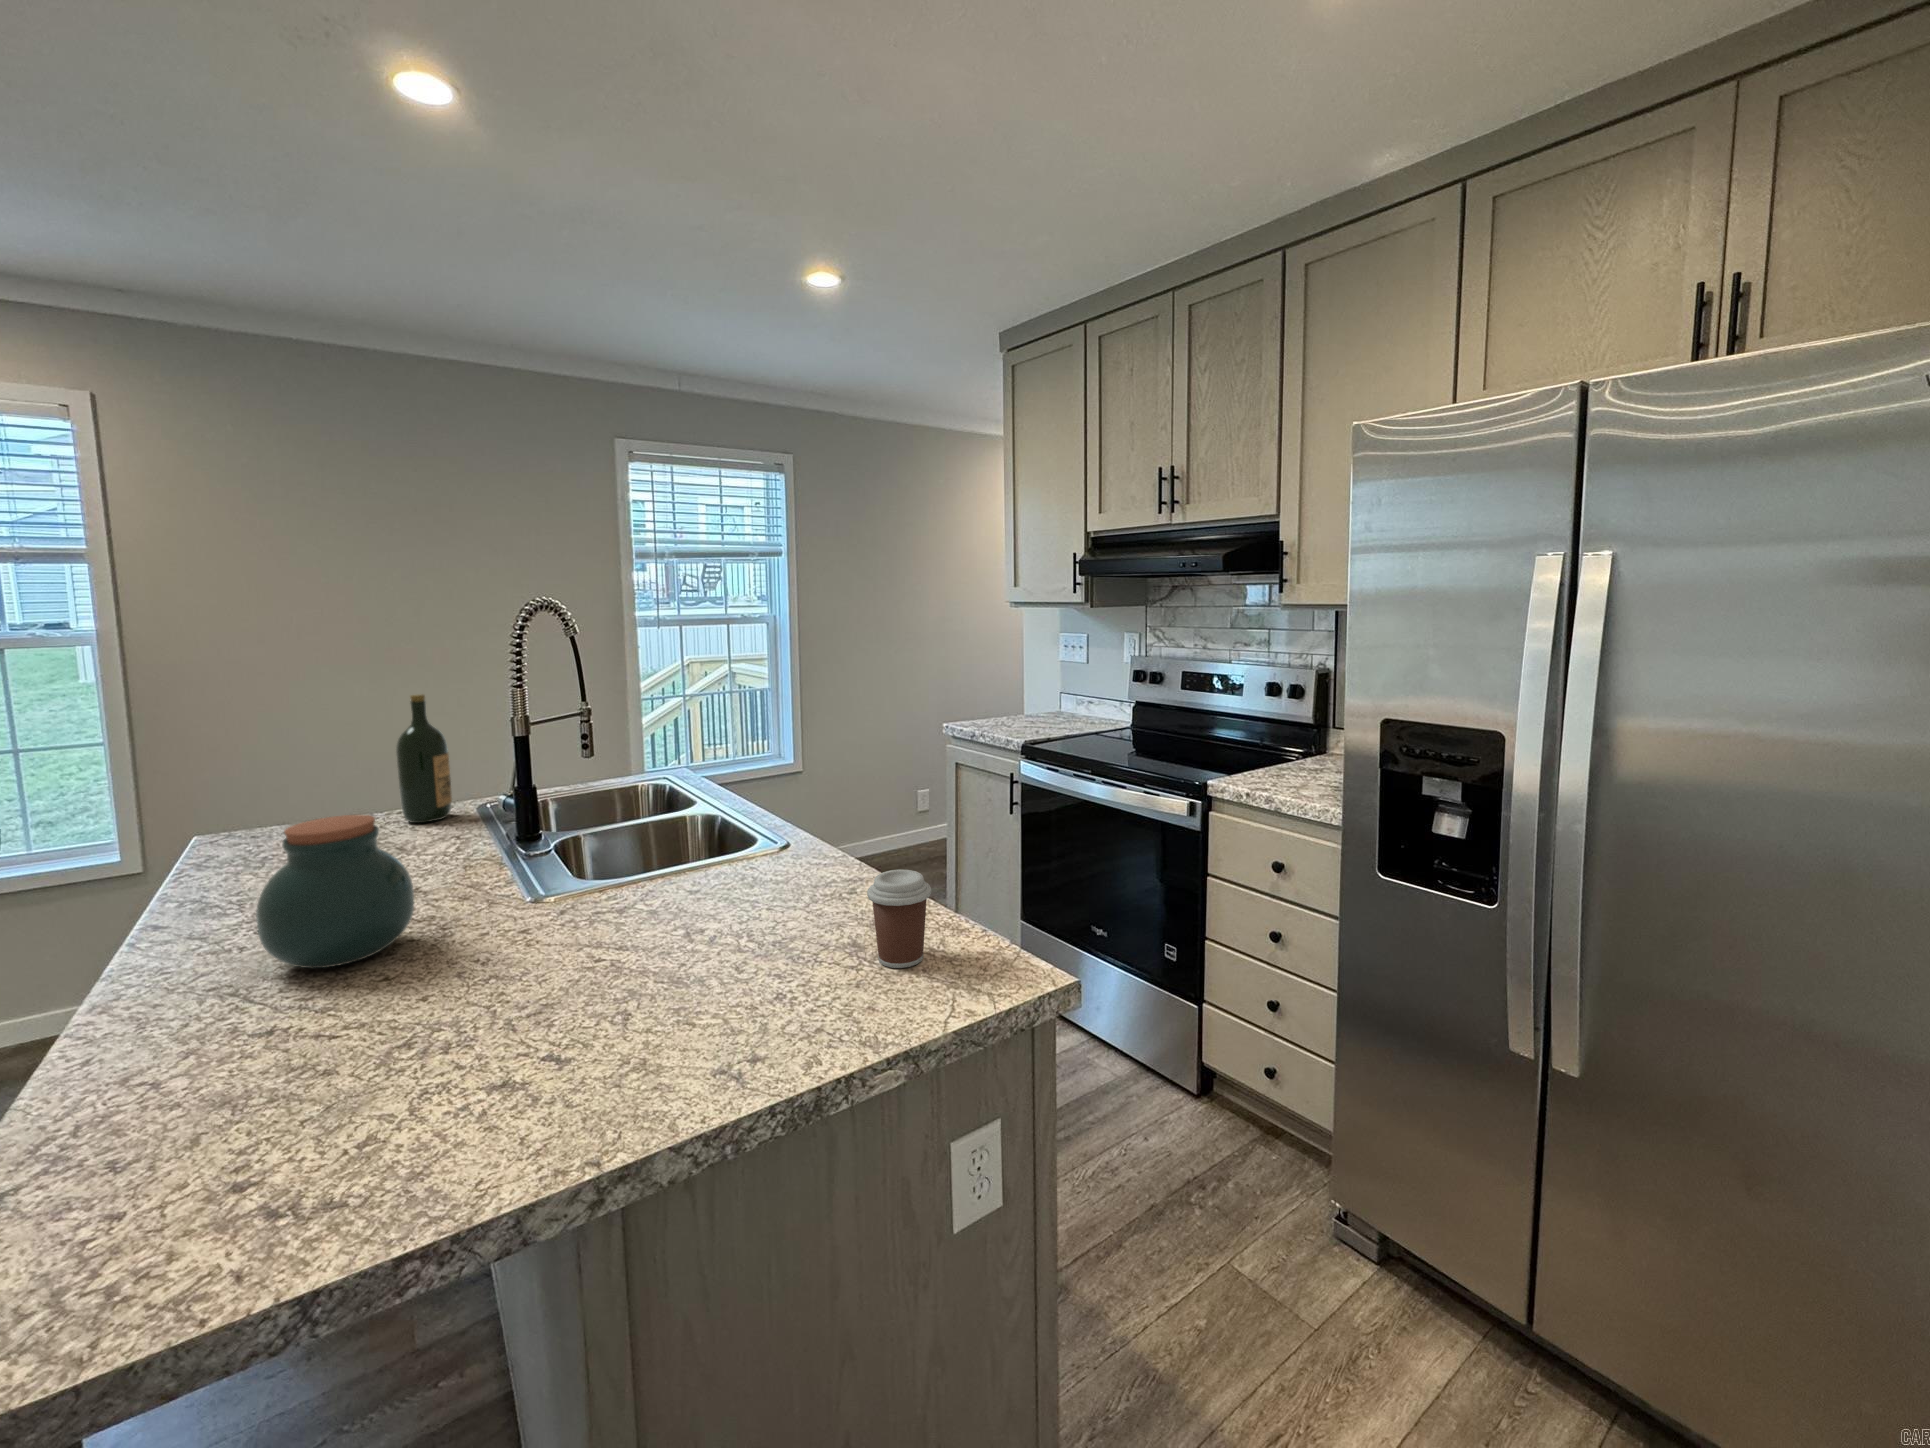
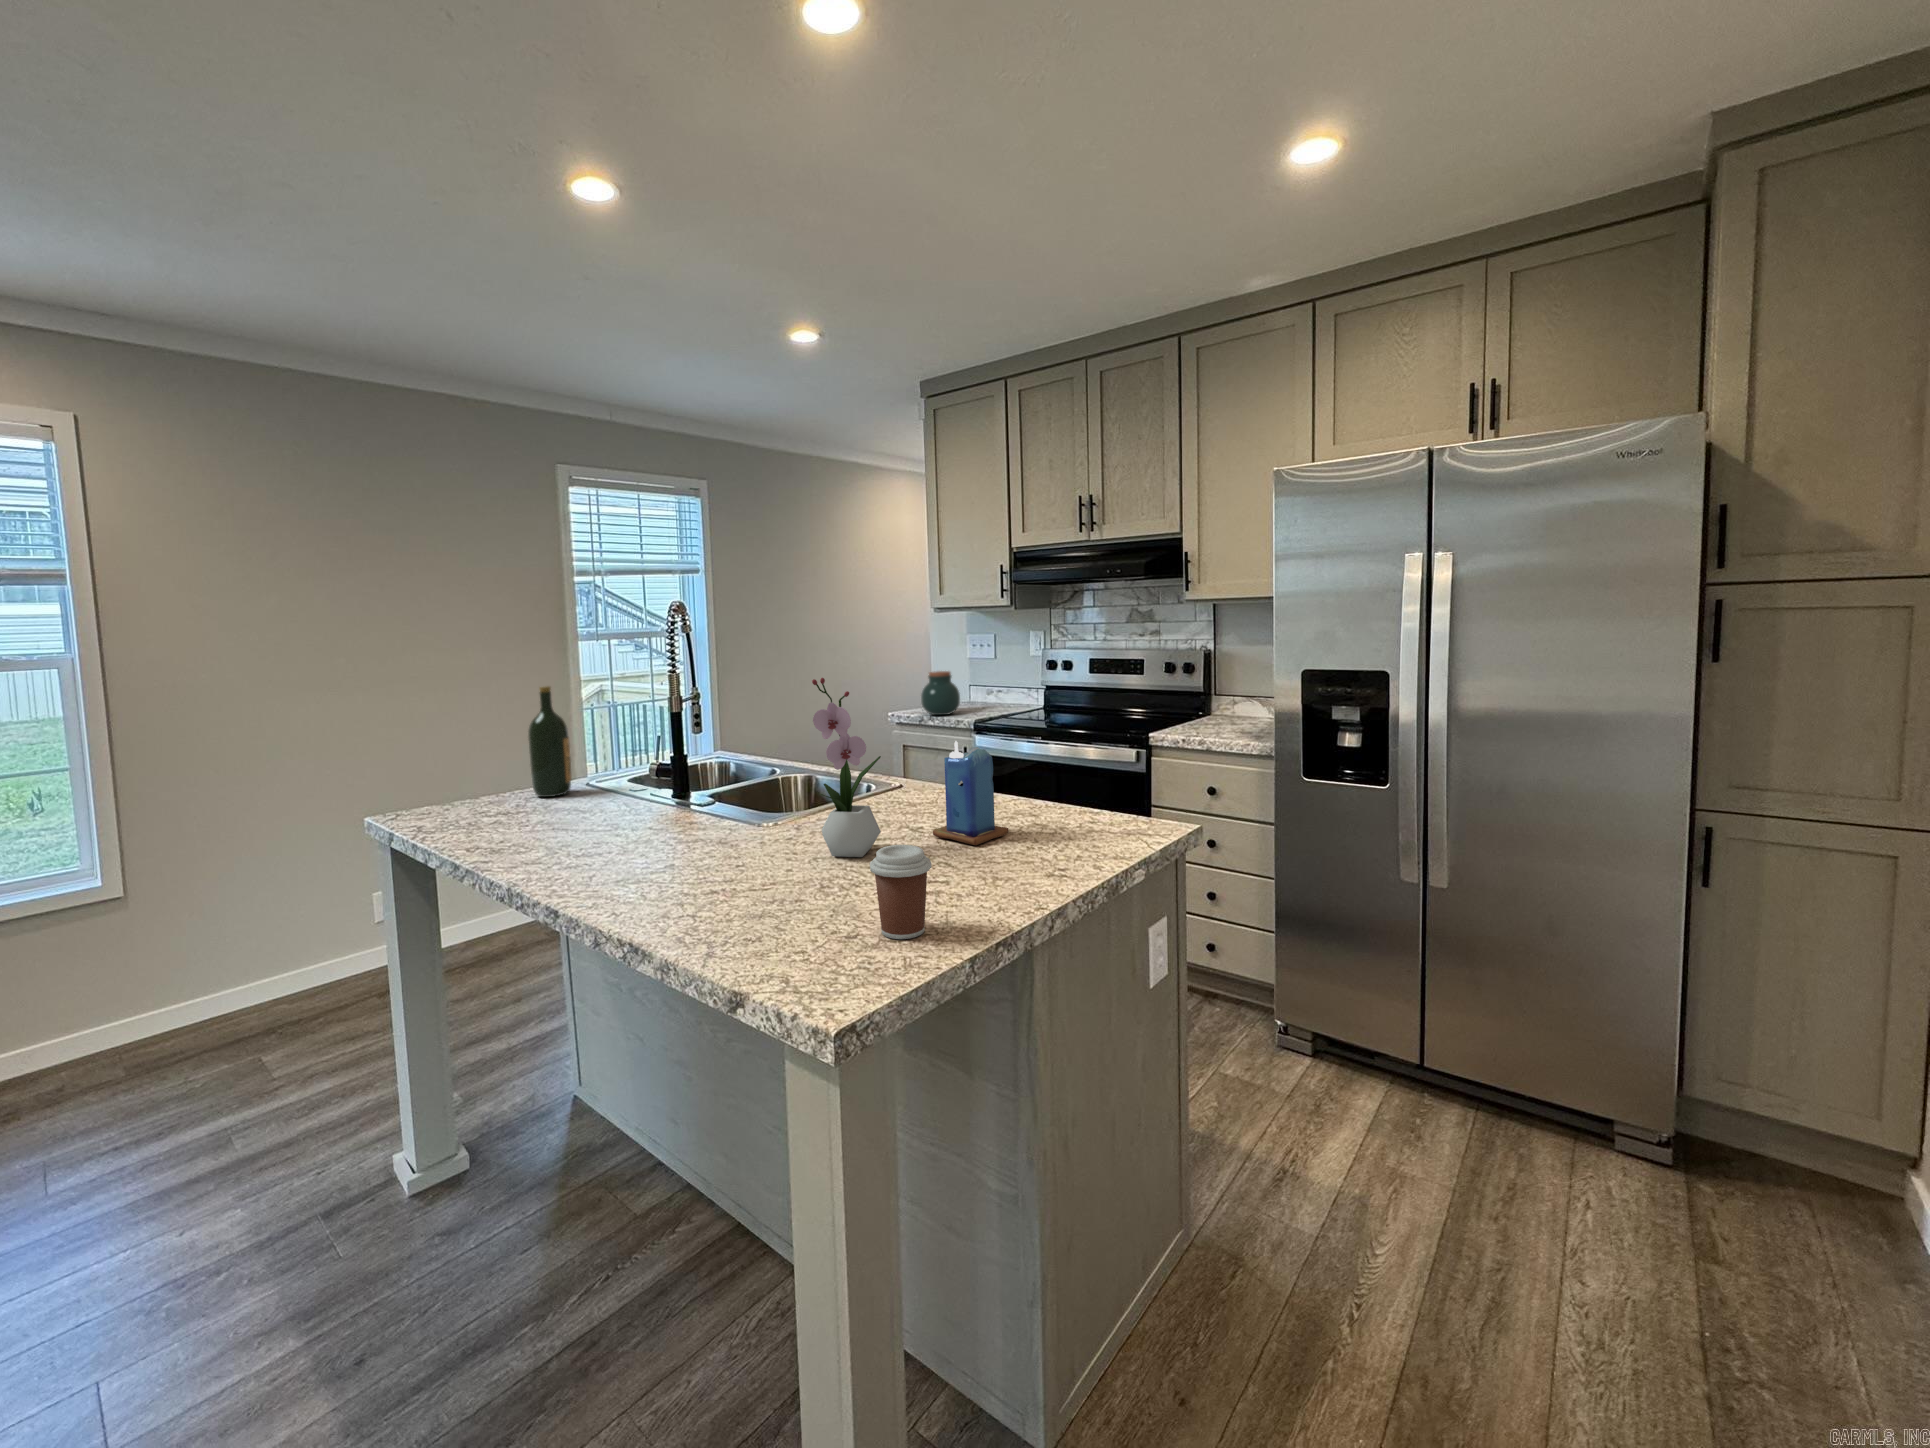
flower arrangement: none [468,728,605,983] -> present [812,678,881,857]
jar: present [256,815,414,968] -> present [921,671,960,715]
candle: none [692,821,790,980] -> present [933,741,1009,846]
coffee cup: present [867,870,931,968] -> present [870,845,932,939]

